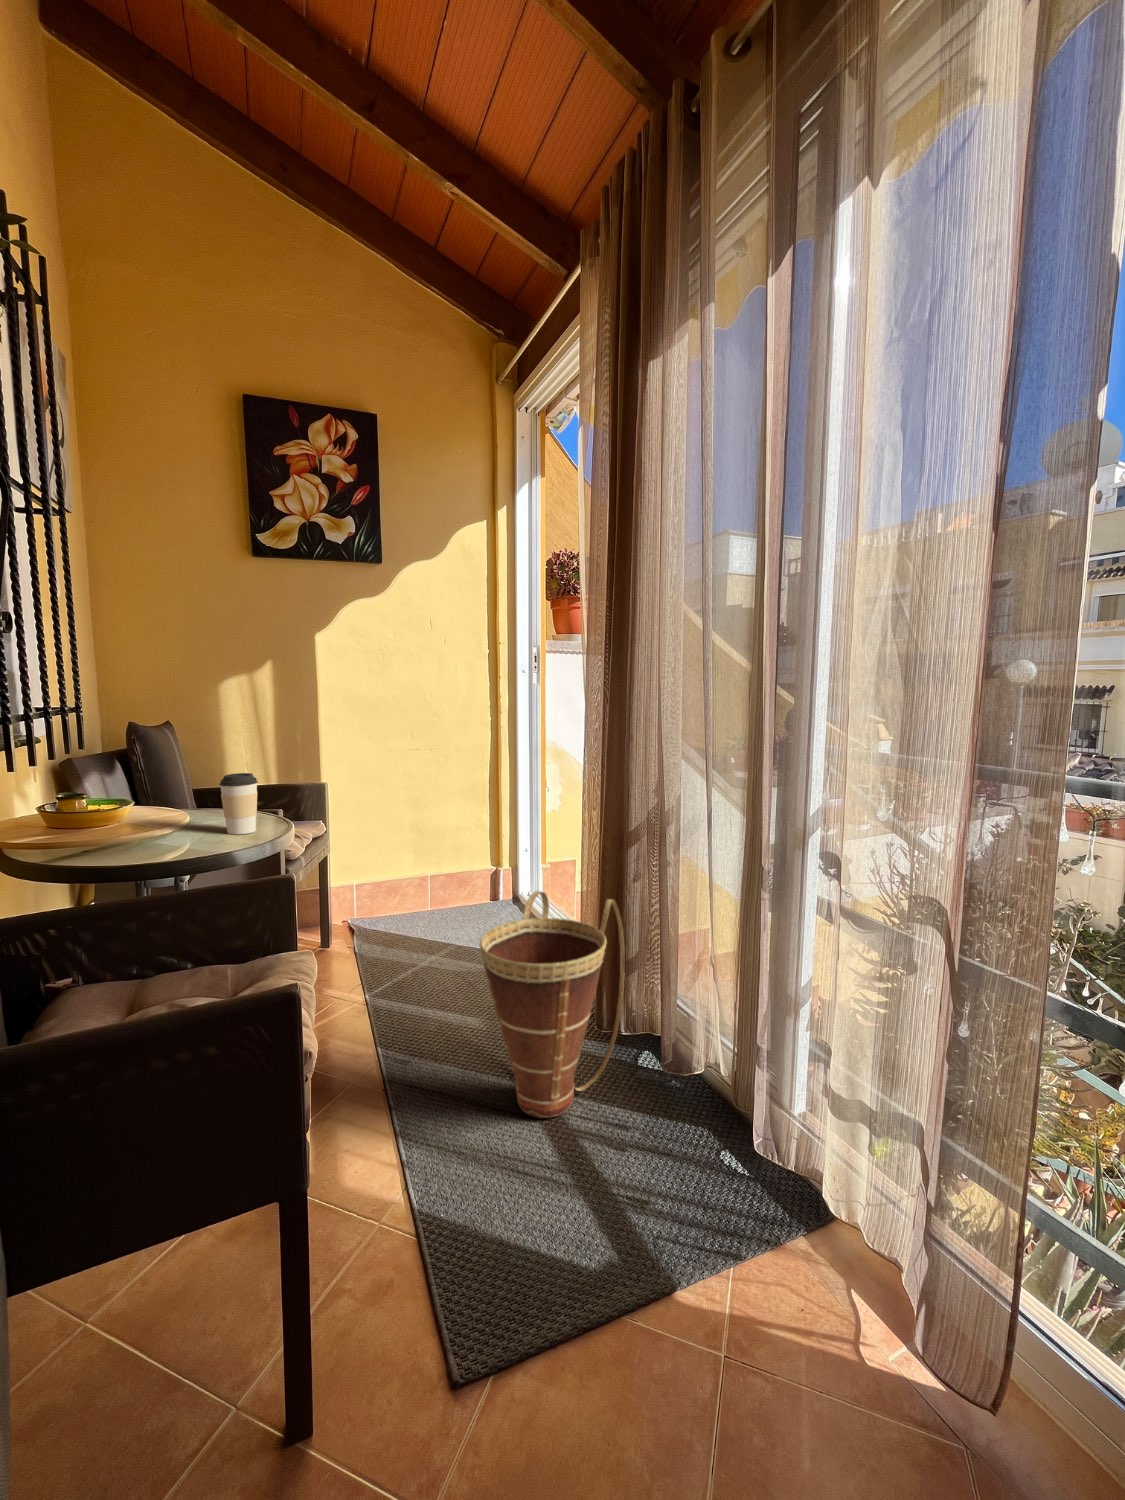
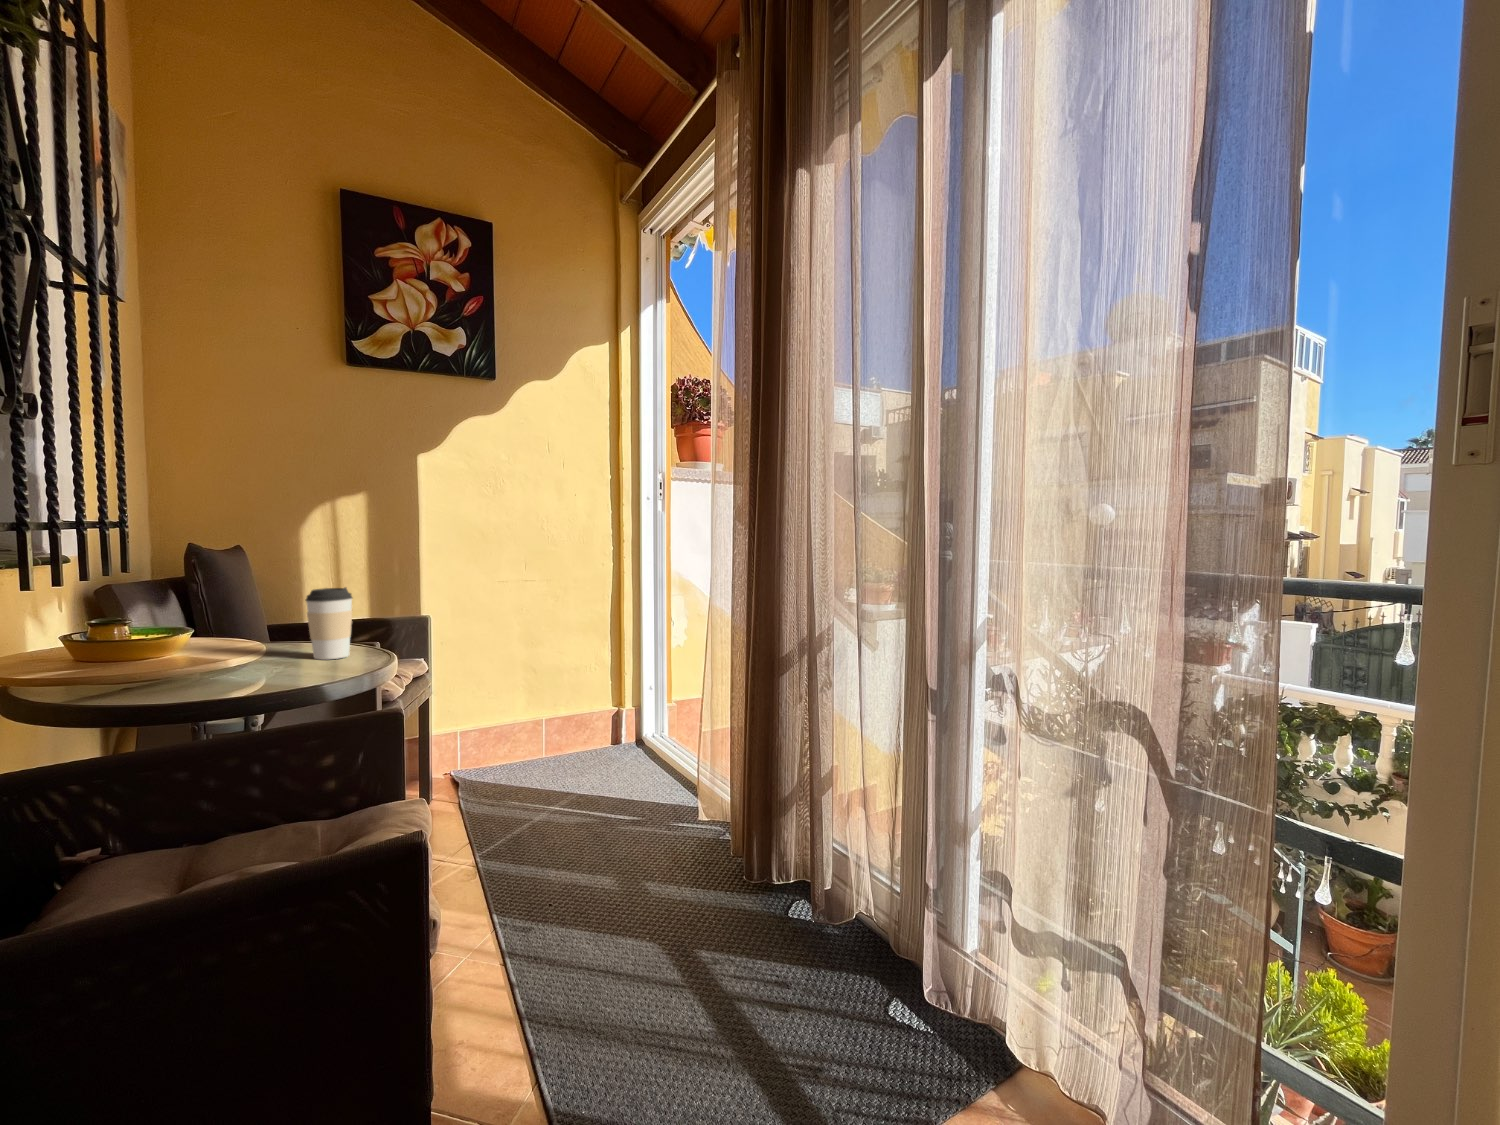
basket: present [480,891,624,1118] -> none [618,723,776,982]

